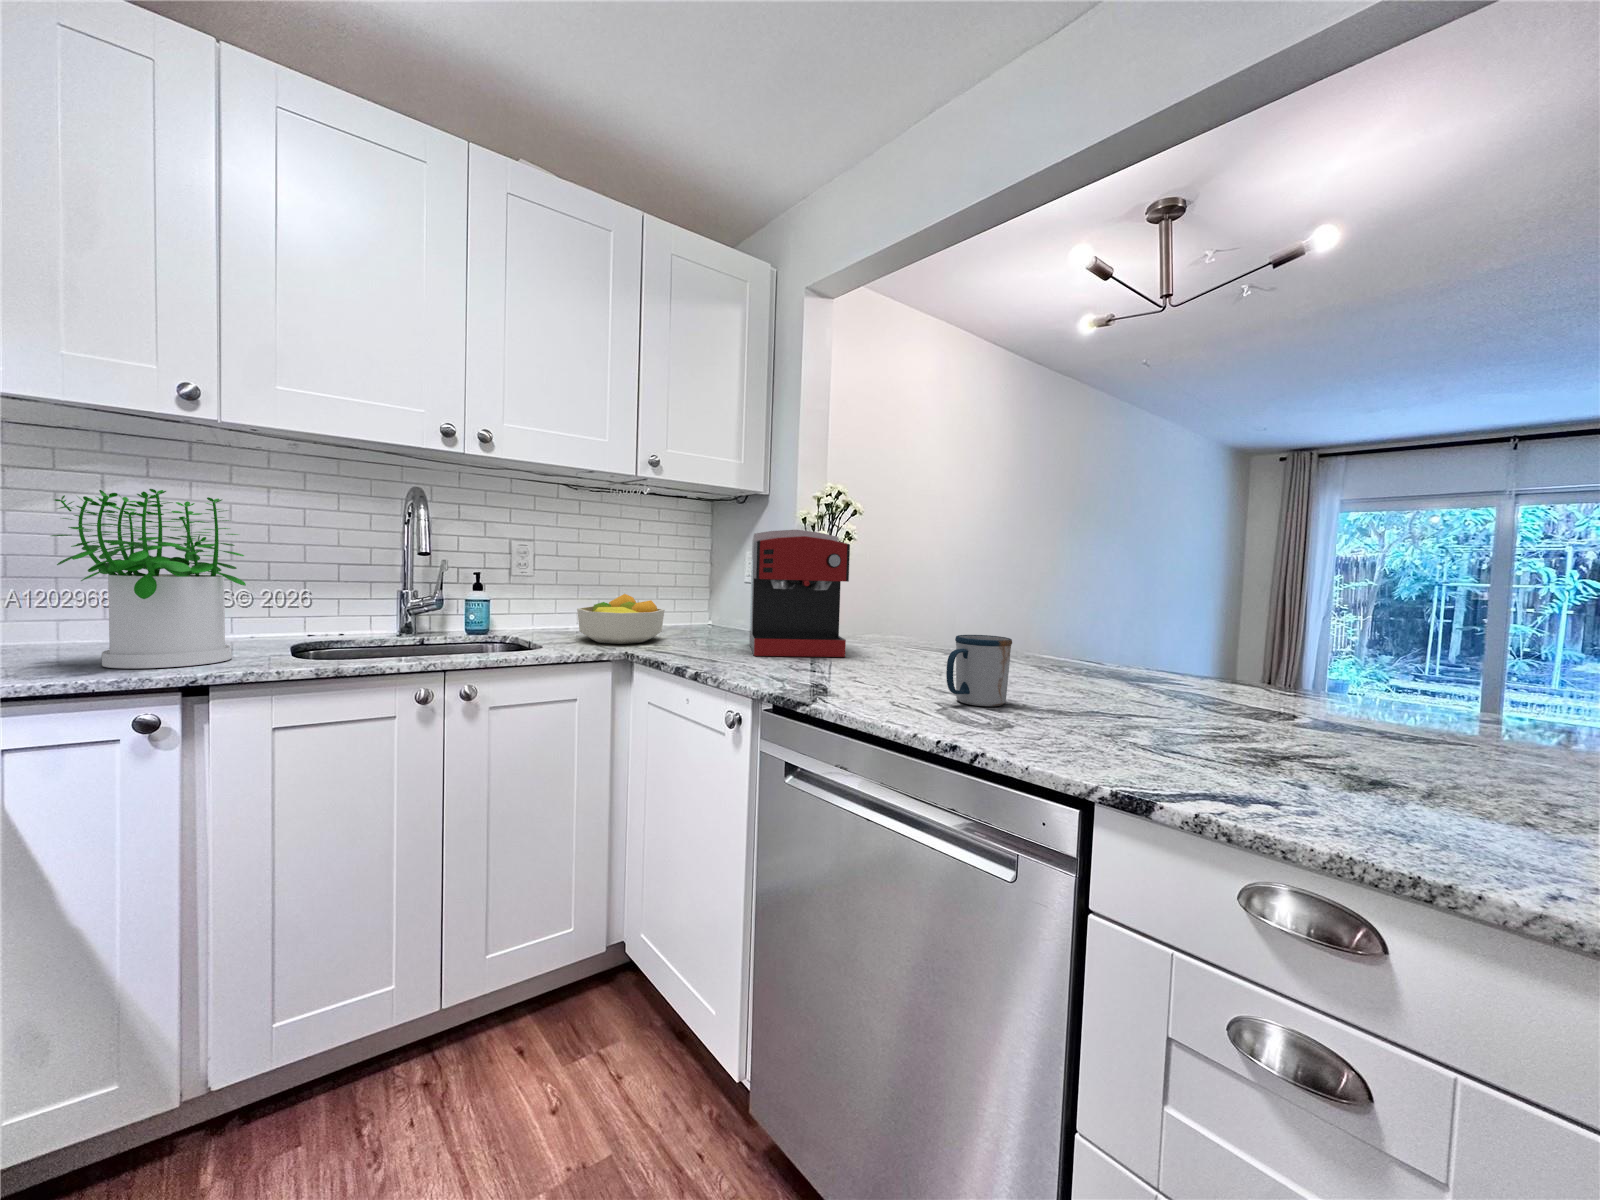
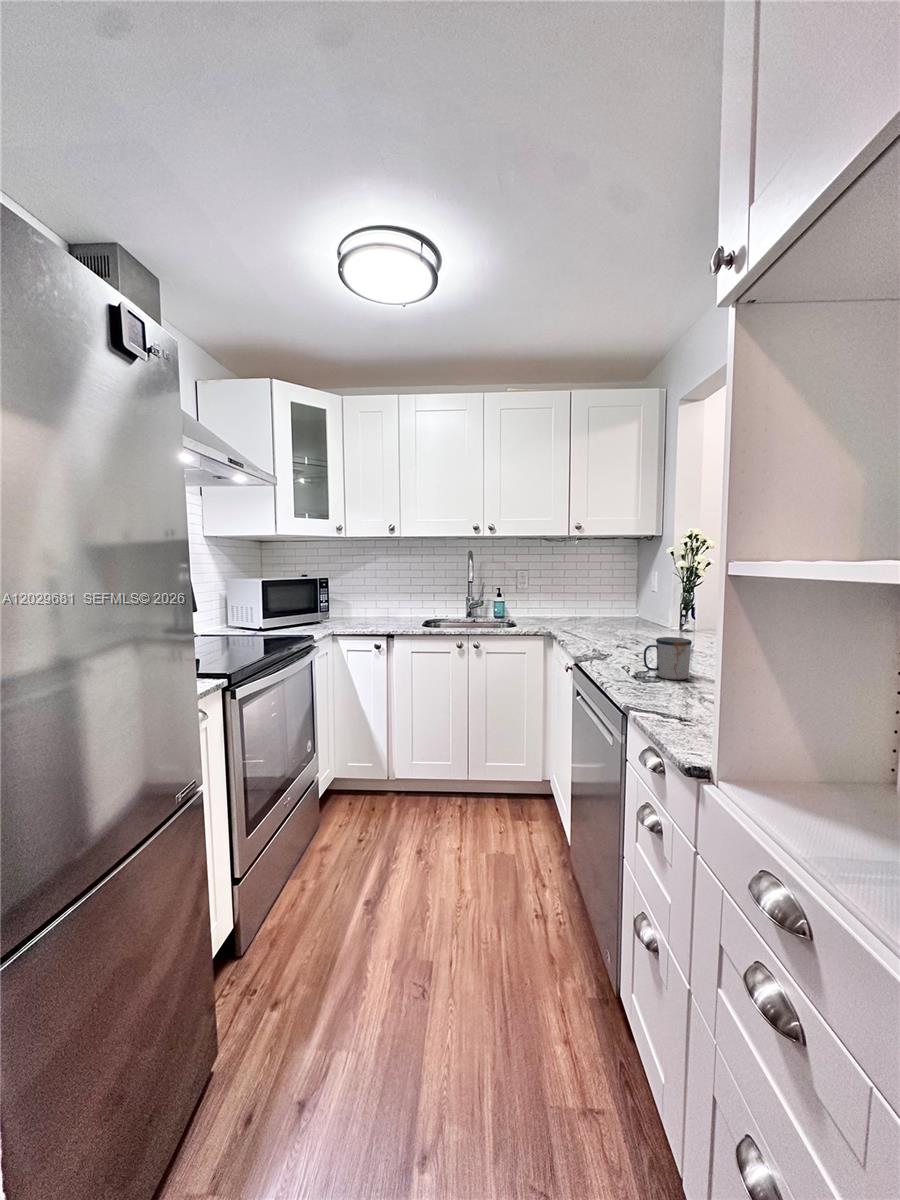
potted plant: present [51,489,246,668] -> none [361,564,407,627]
coffee maker: present [749,530,850,657] -> none [611,563,684,645]
fruit bowl: present [577,594,665,644] -> none [537,599,583,627]

